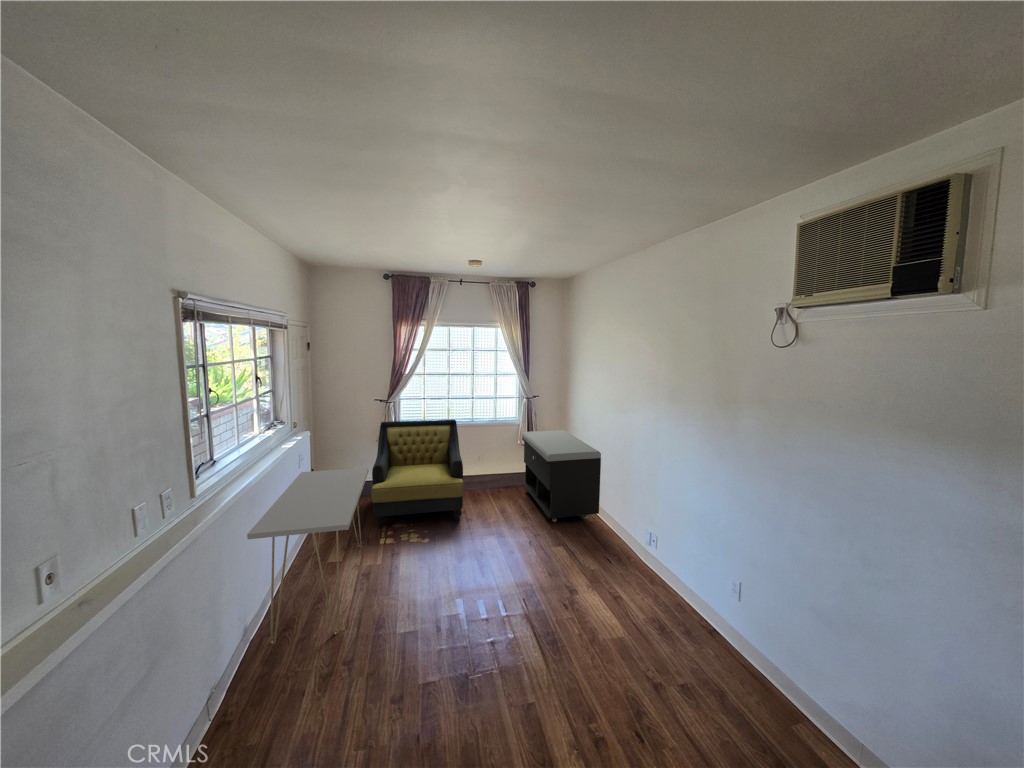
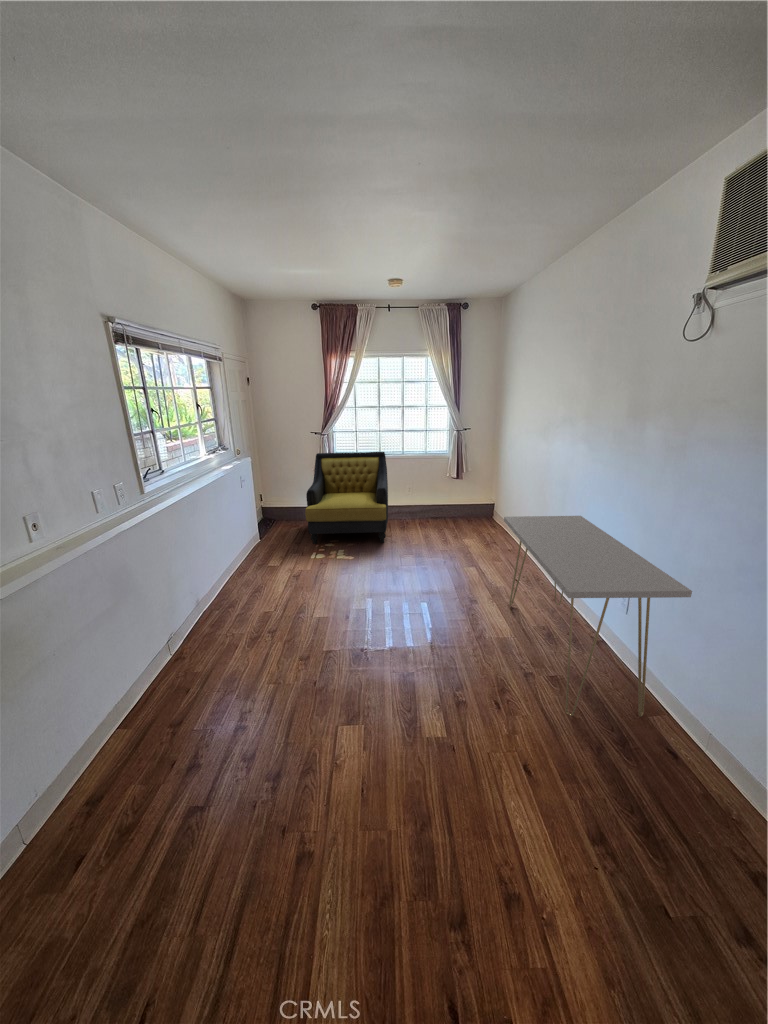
storage bench: present [522,430,601,521] -> none [450,463,525,548]
console table: present [247,468,369,644] -> present [504,516,692,717]

